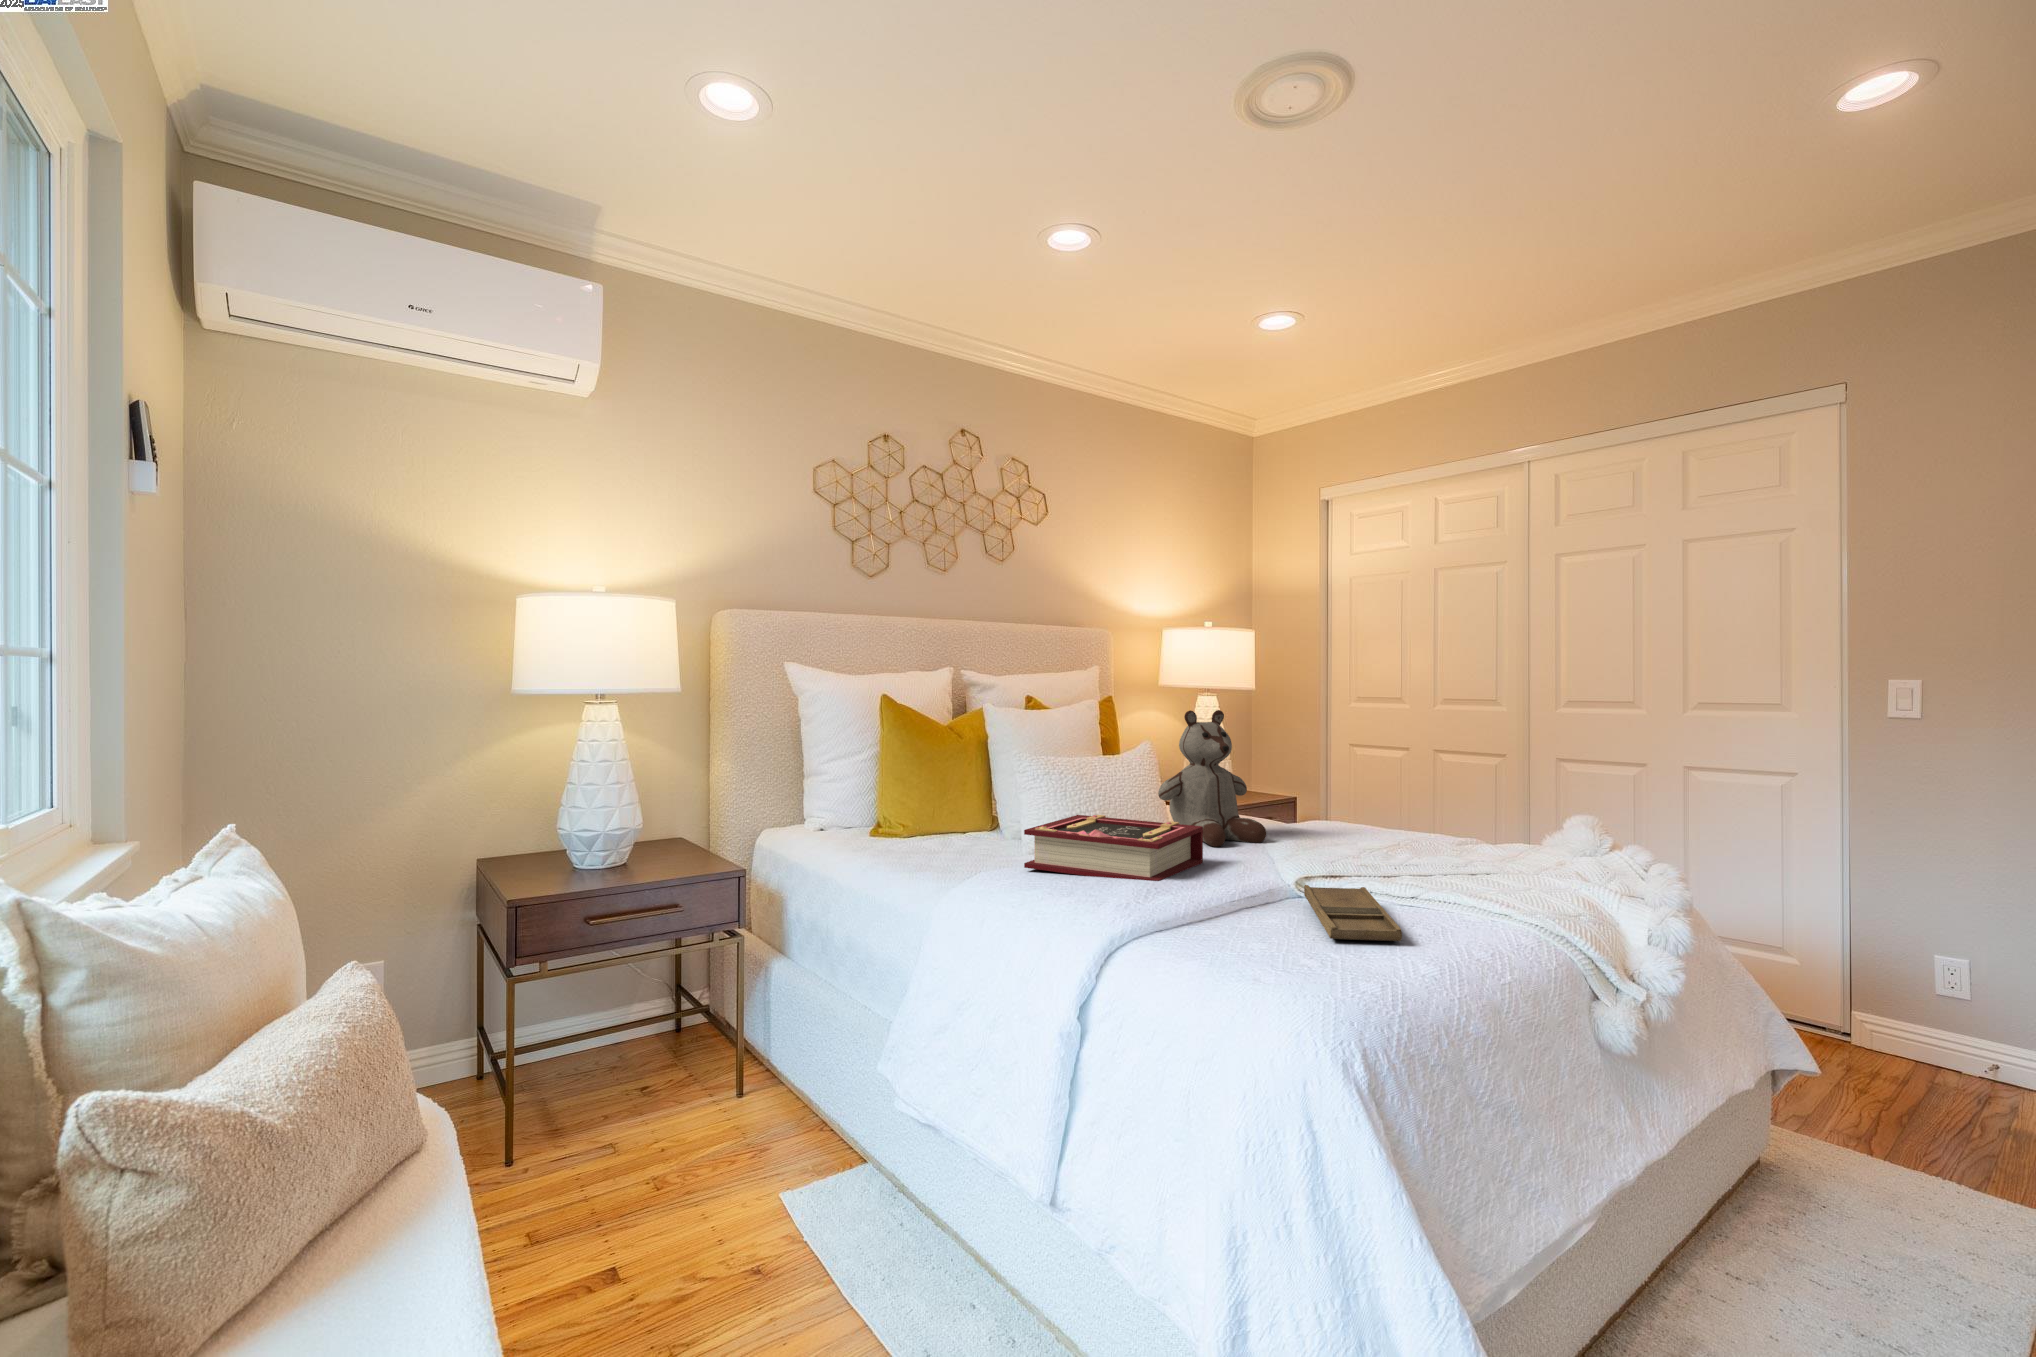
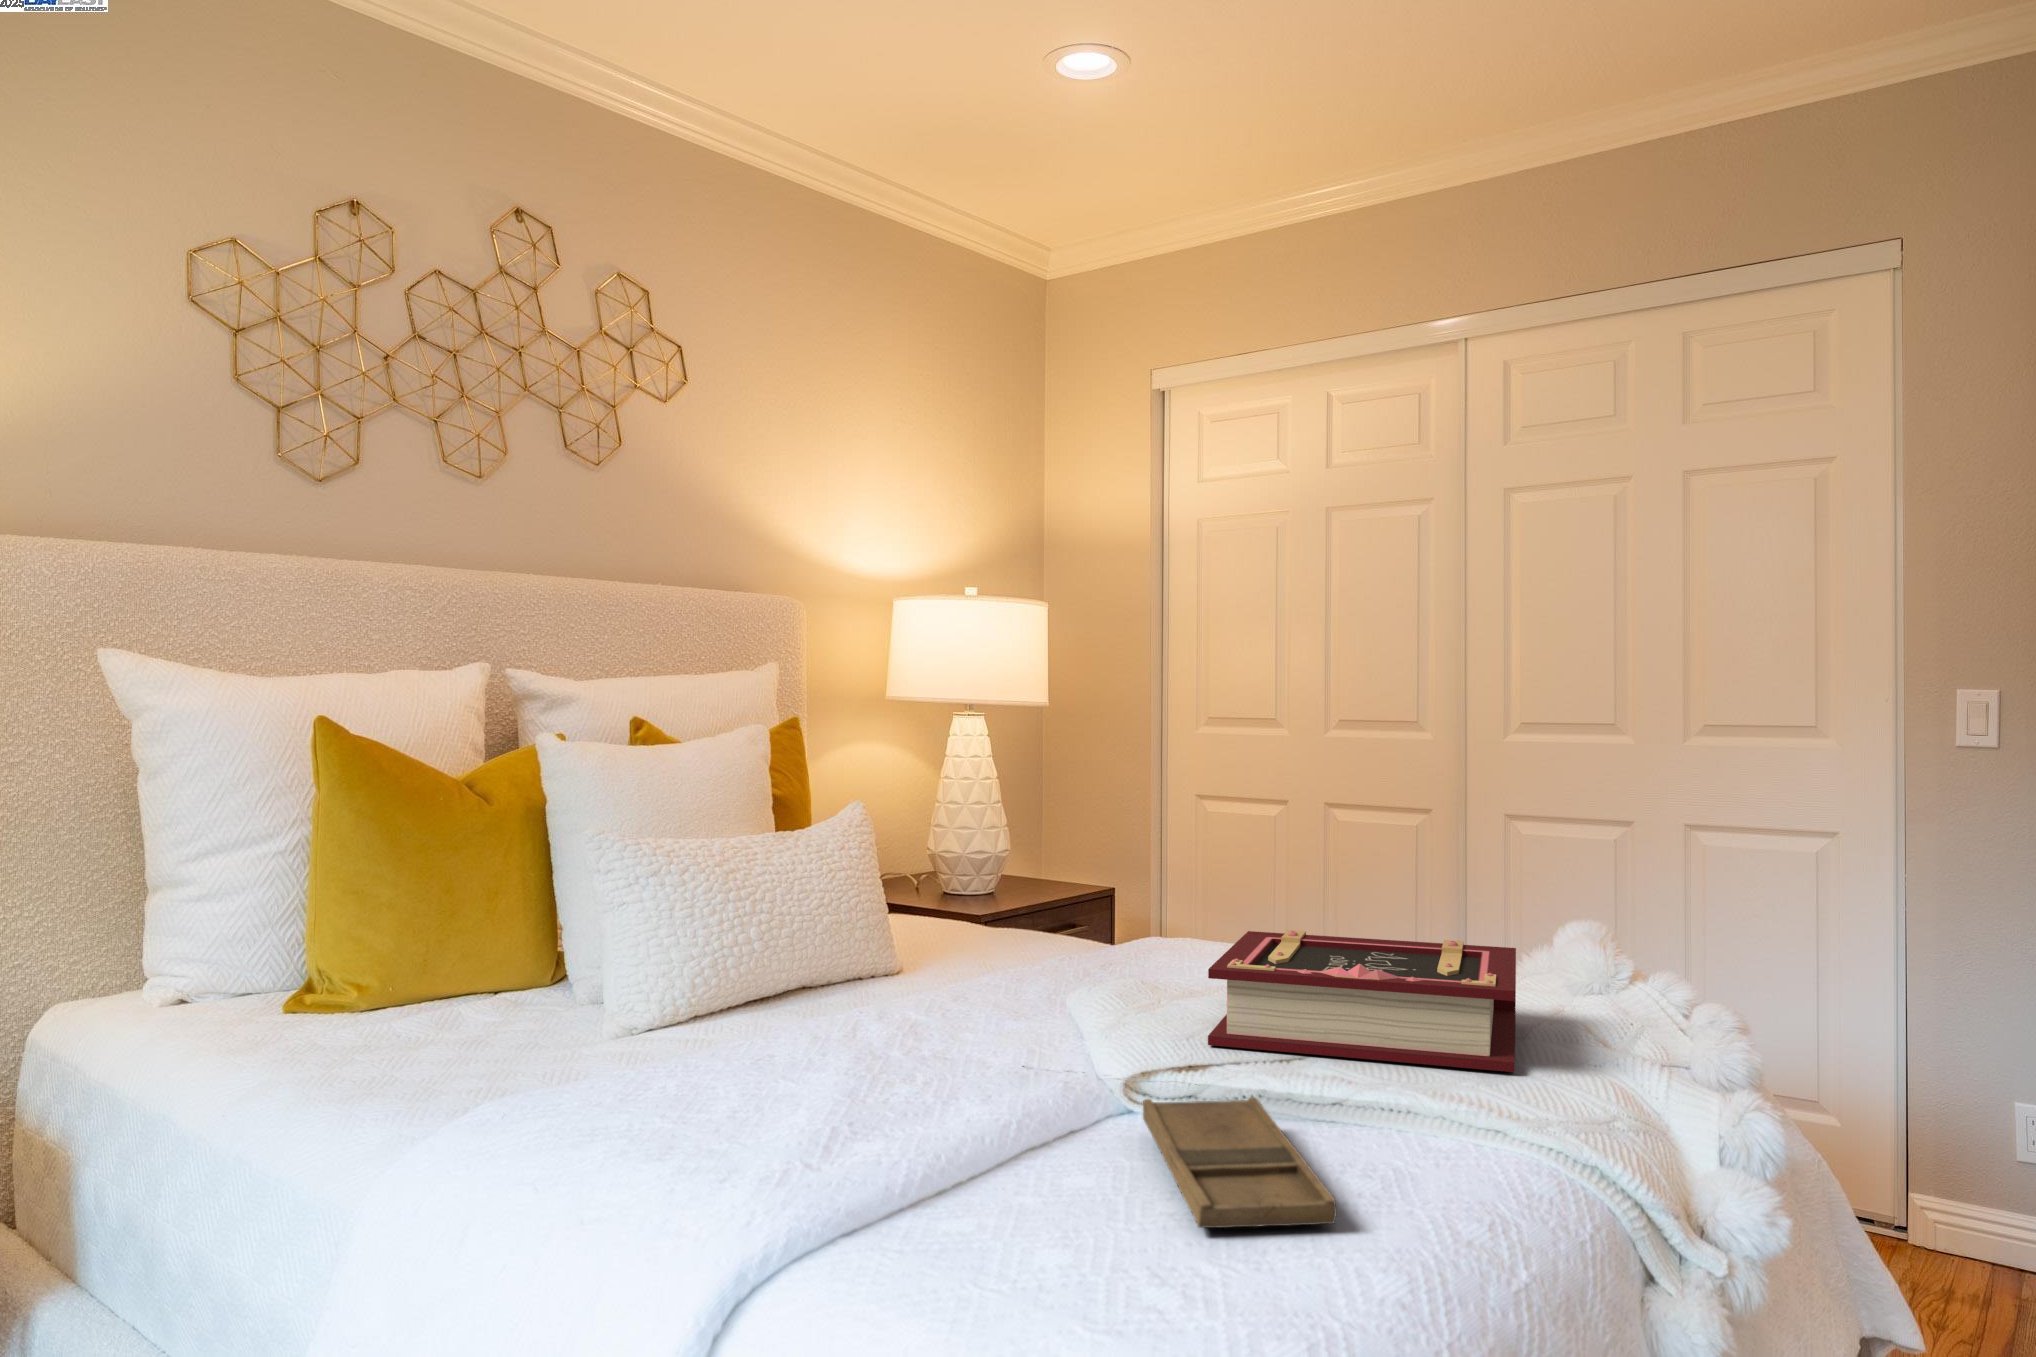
stuffed bear: present [1158,710,1266,847] -> none [870,746,1069,1008]
book: present [1024,815,1203,881] -> present [1208,930,1516,1072]

